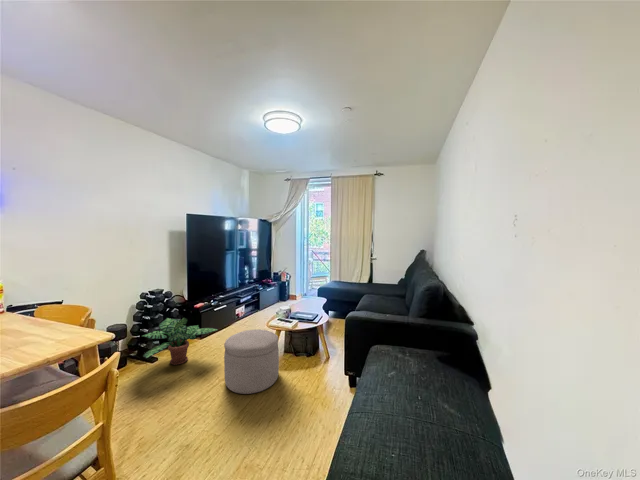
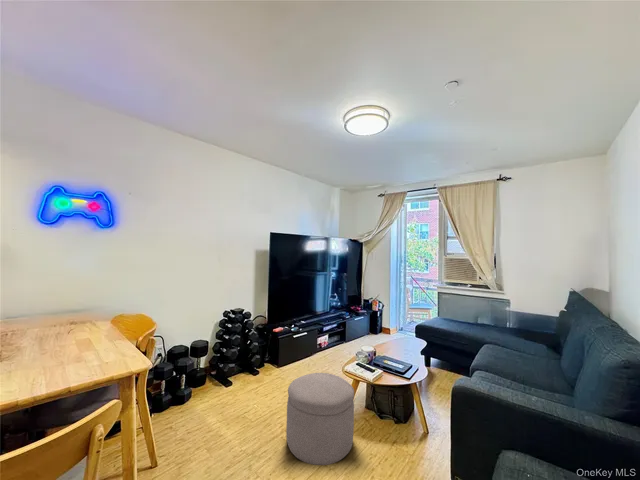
potted plant: present [142,317,217,365] -> none [212,340,291,396]

